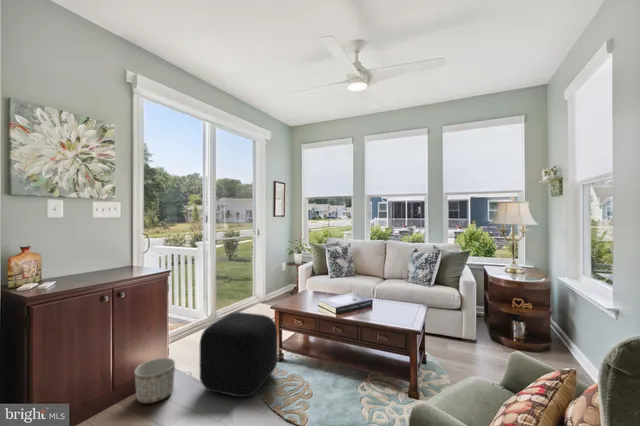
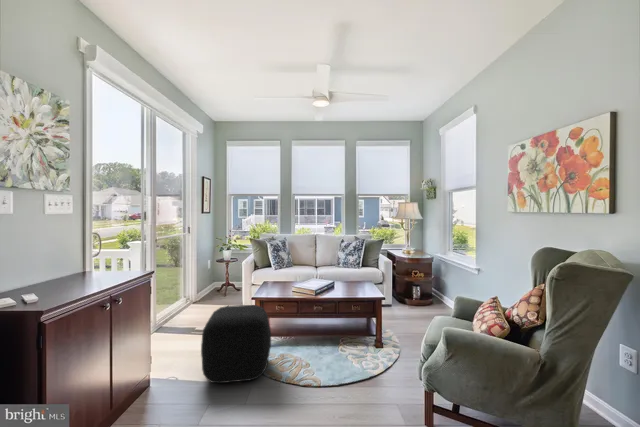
planter: present [135,358,175,403] -> none [133,363,176,413]

